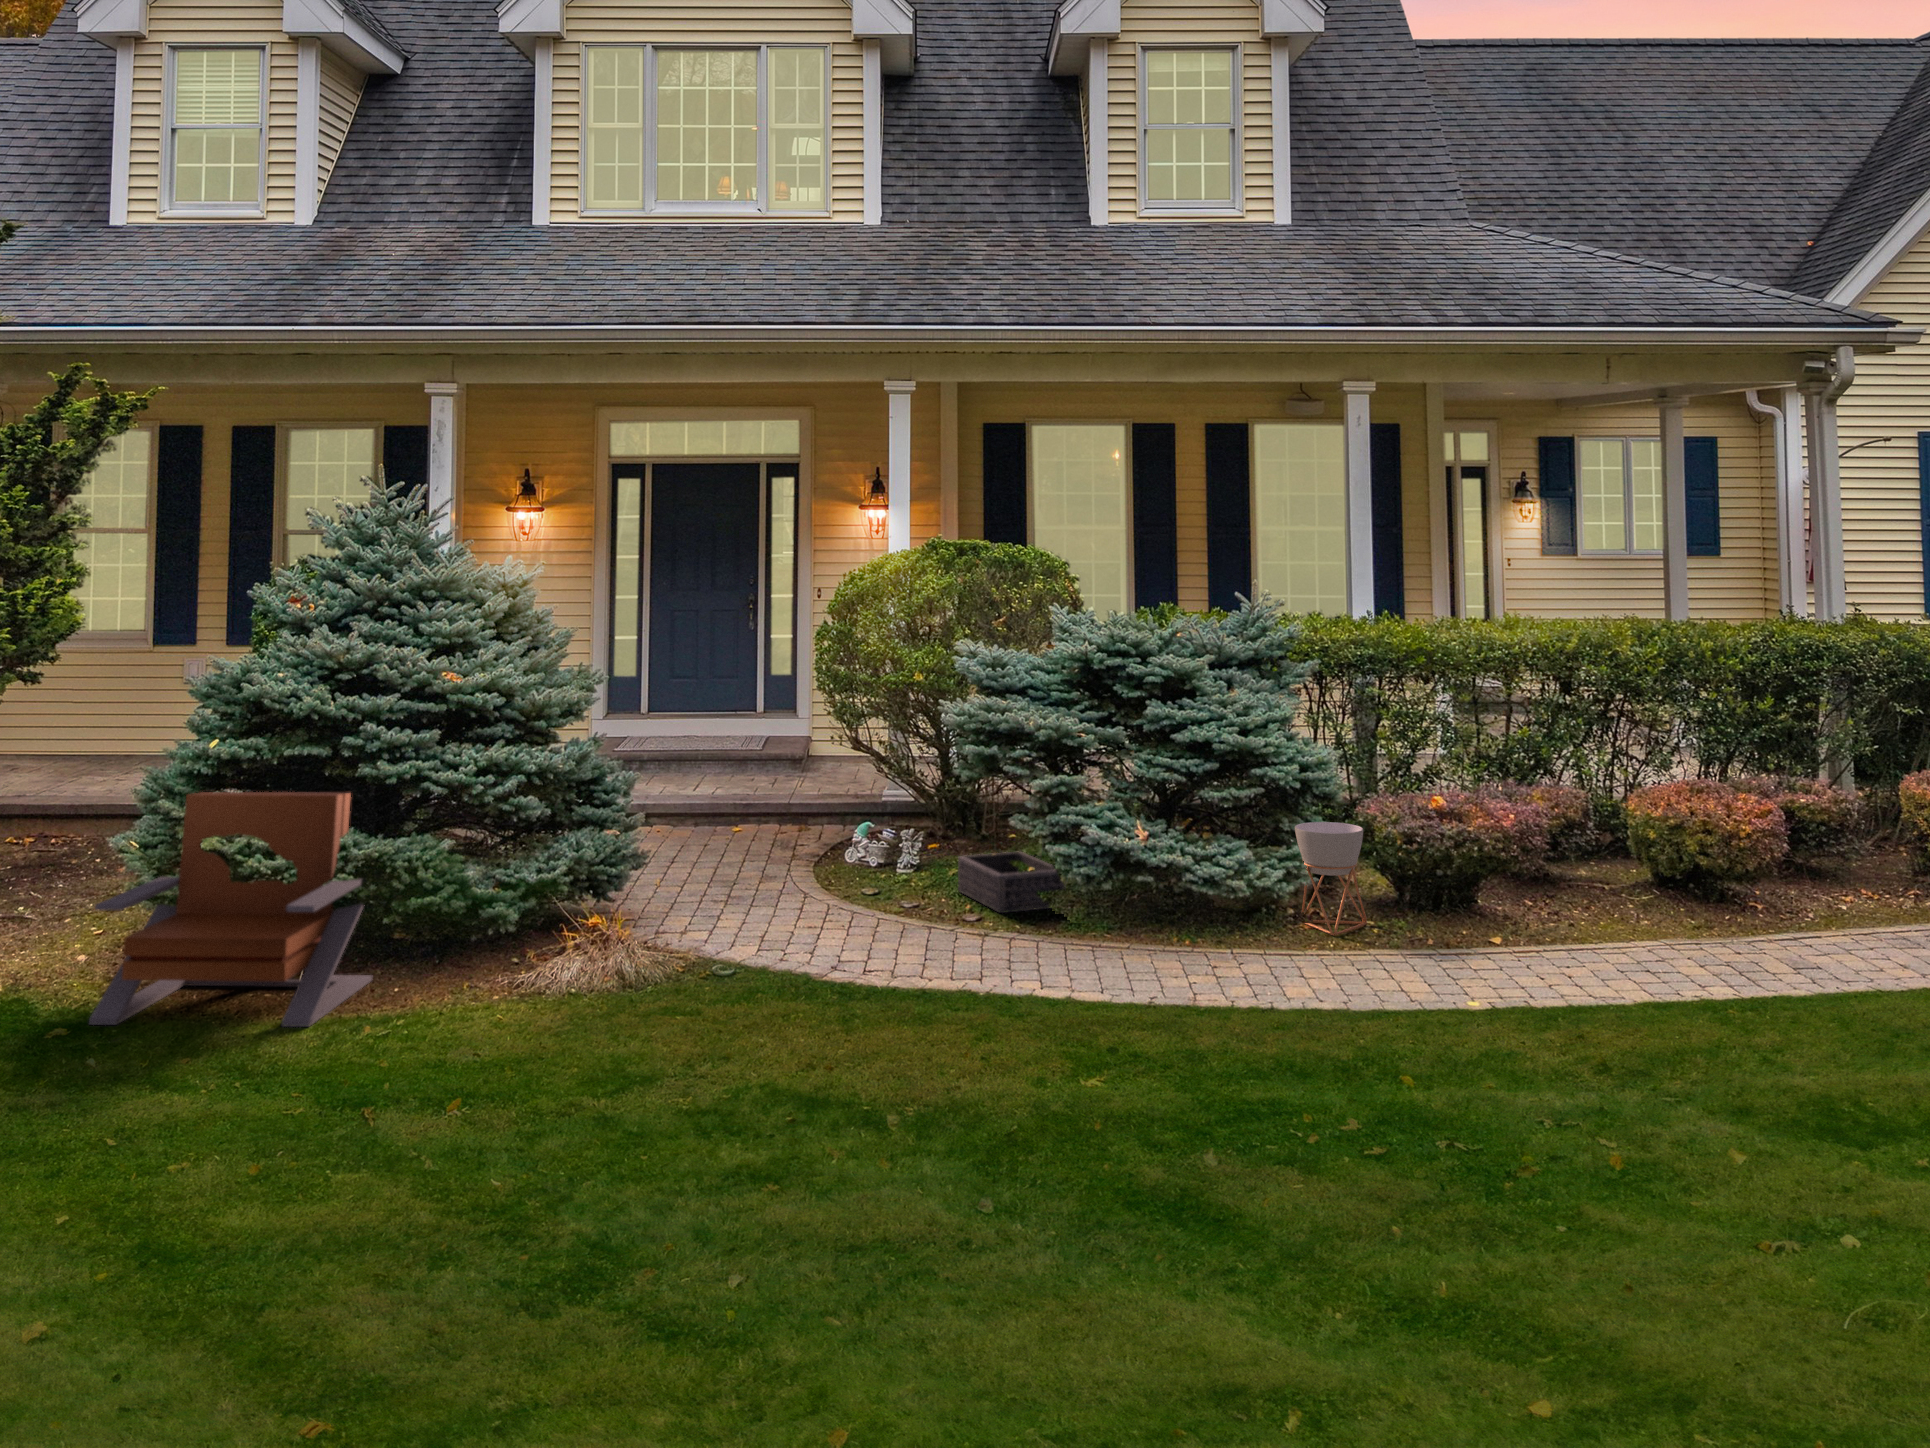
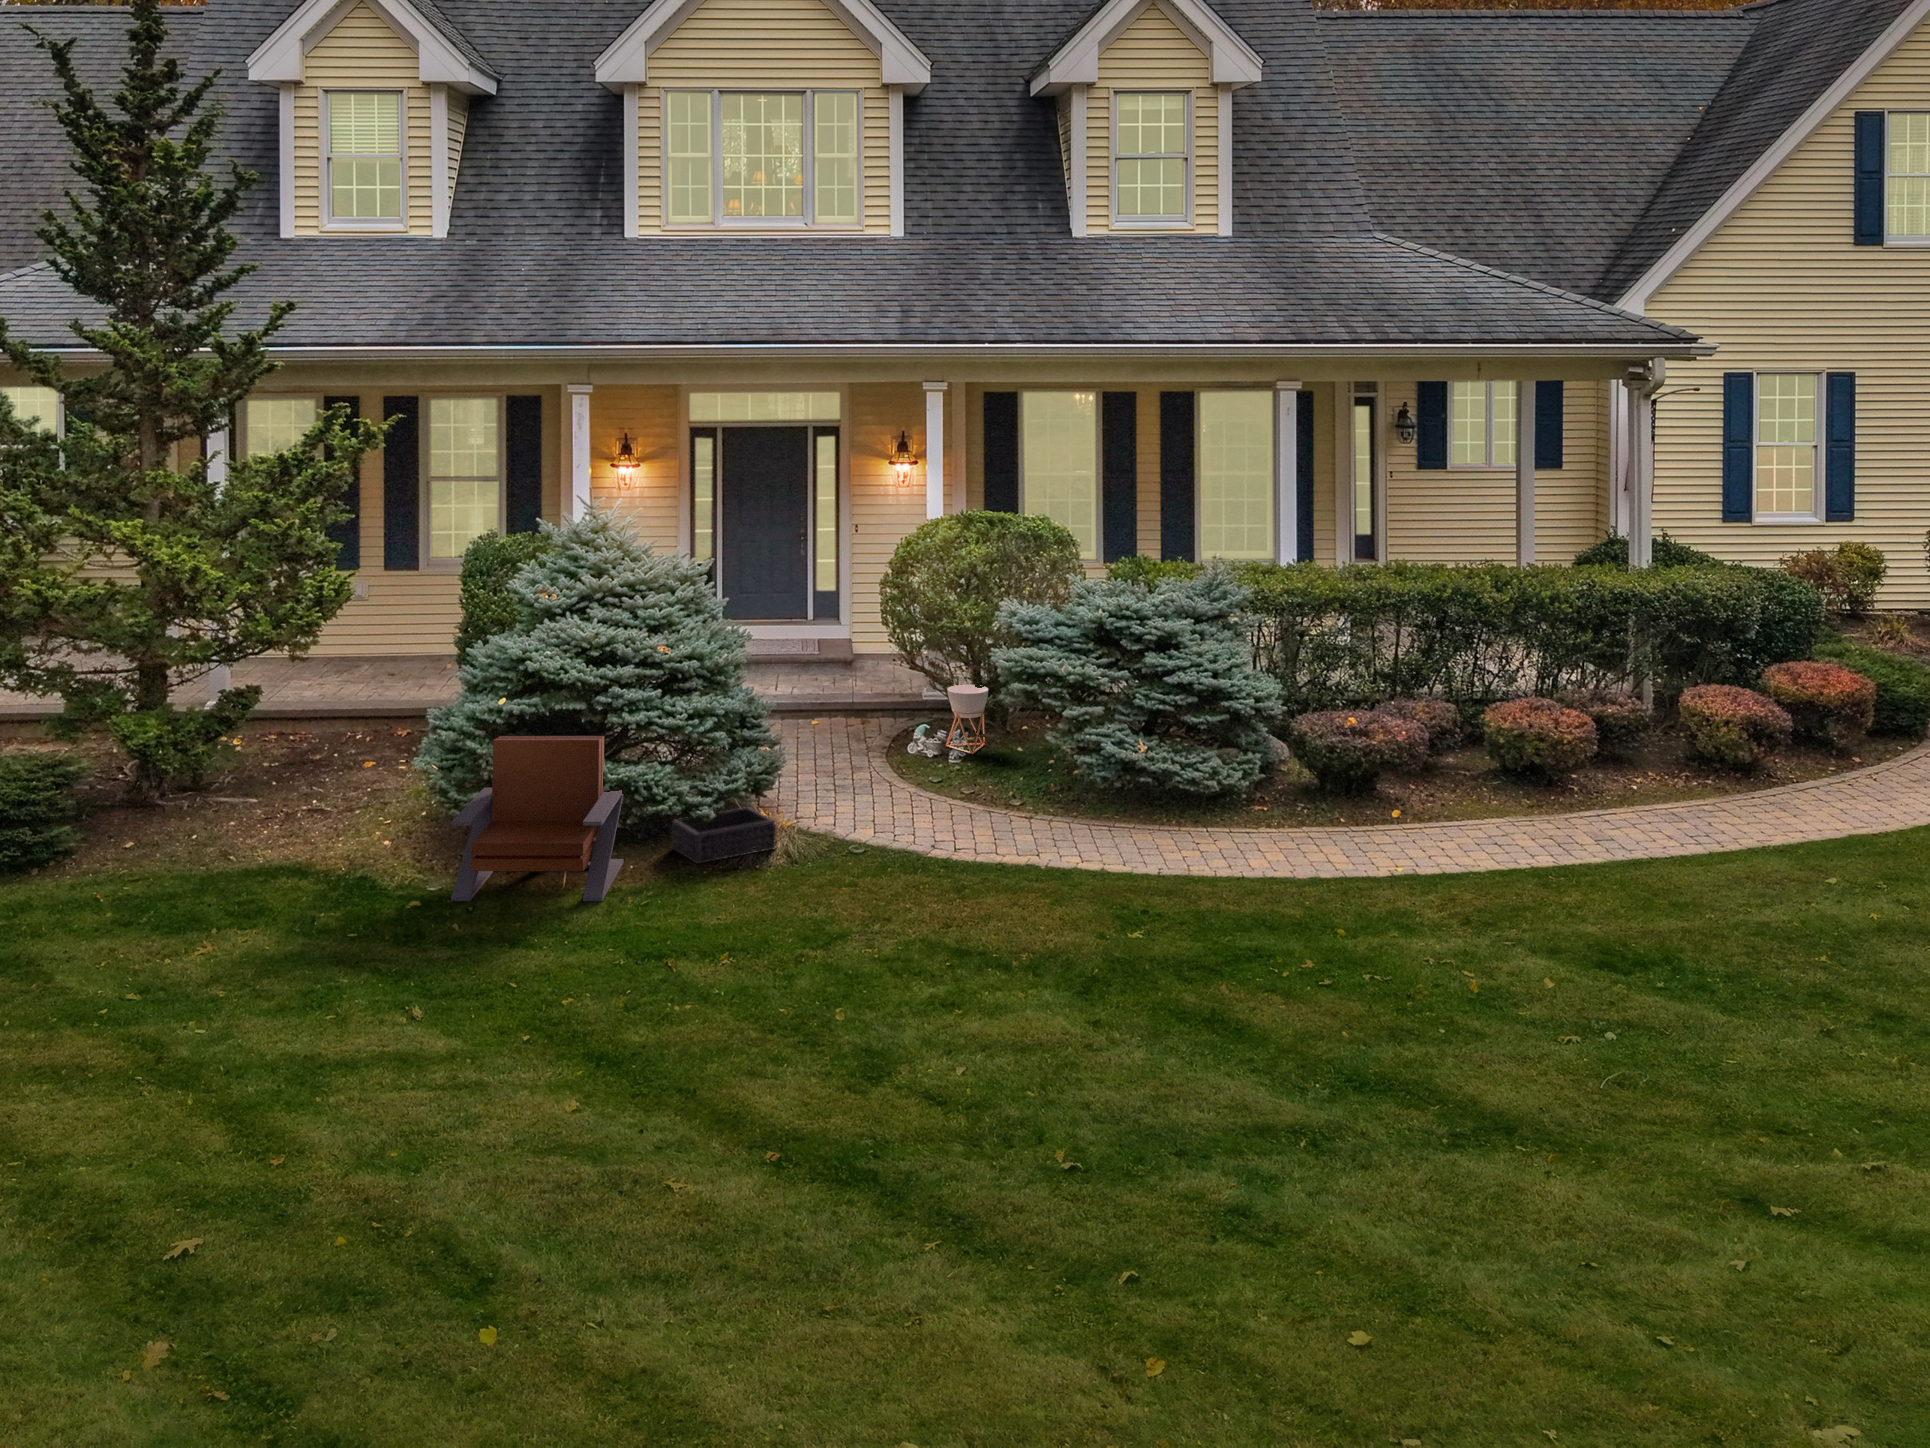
planter: present [1295,822,1367,936] -> present [946,685,988,754]
basket: present [958,852,1066,913] -> present [672,807,776,864]

